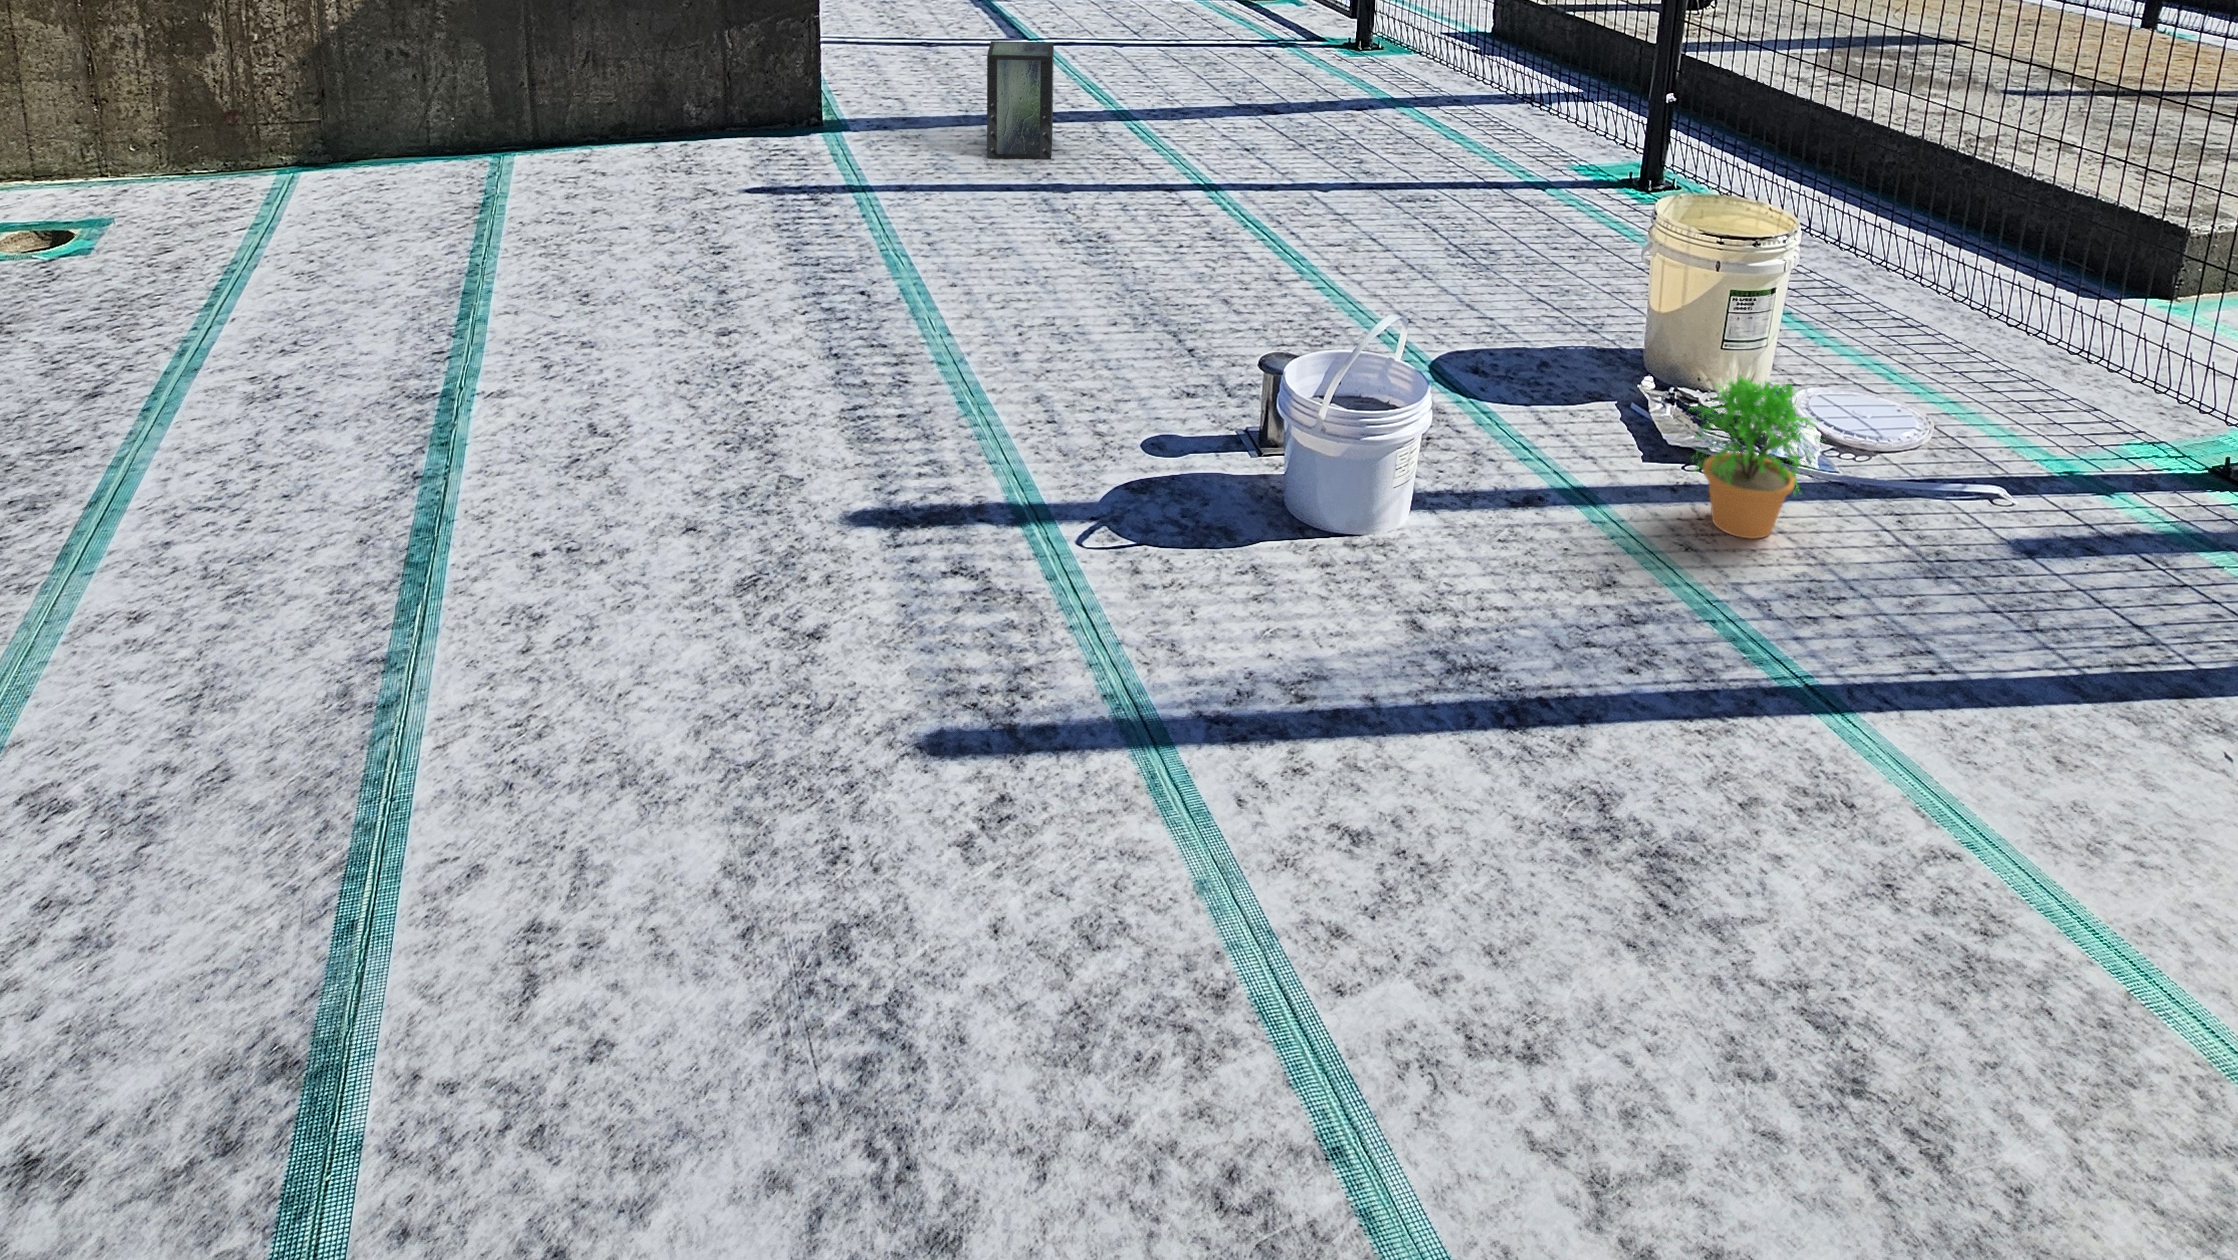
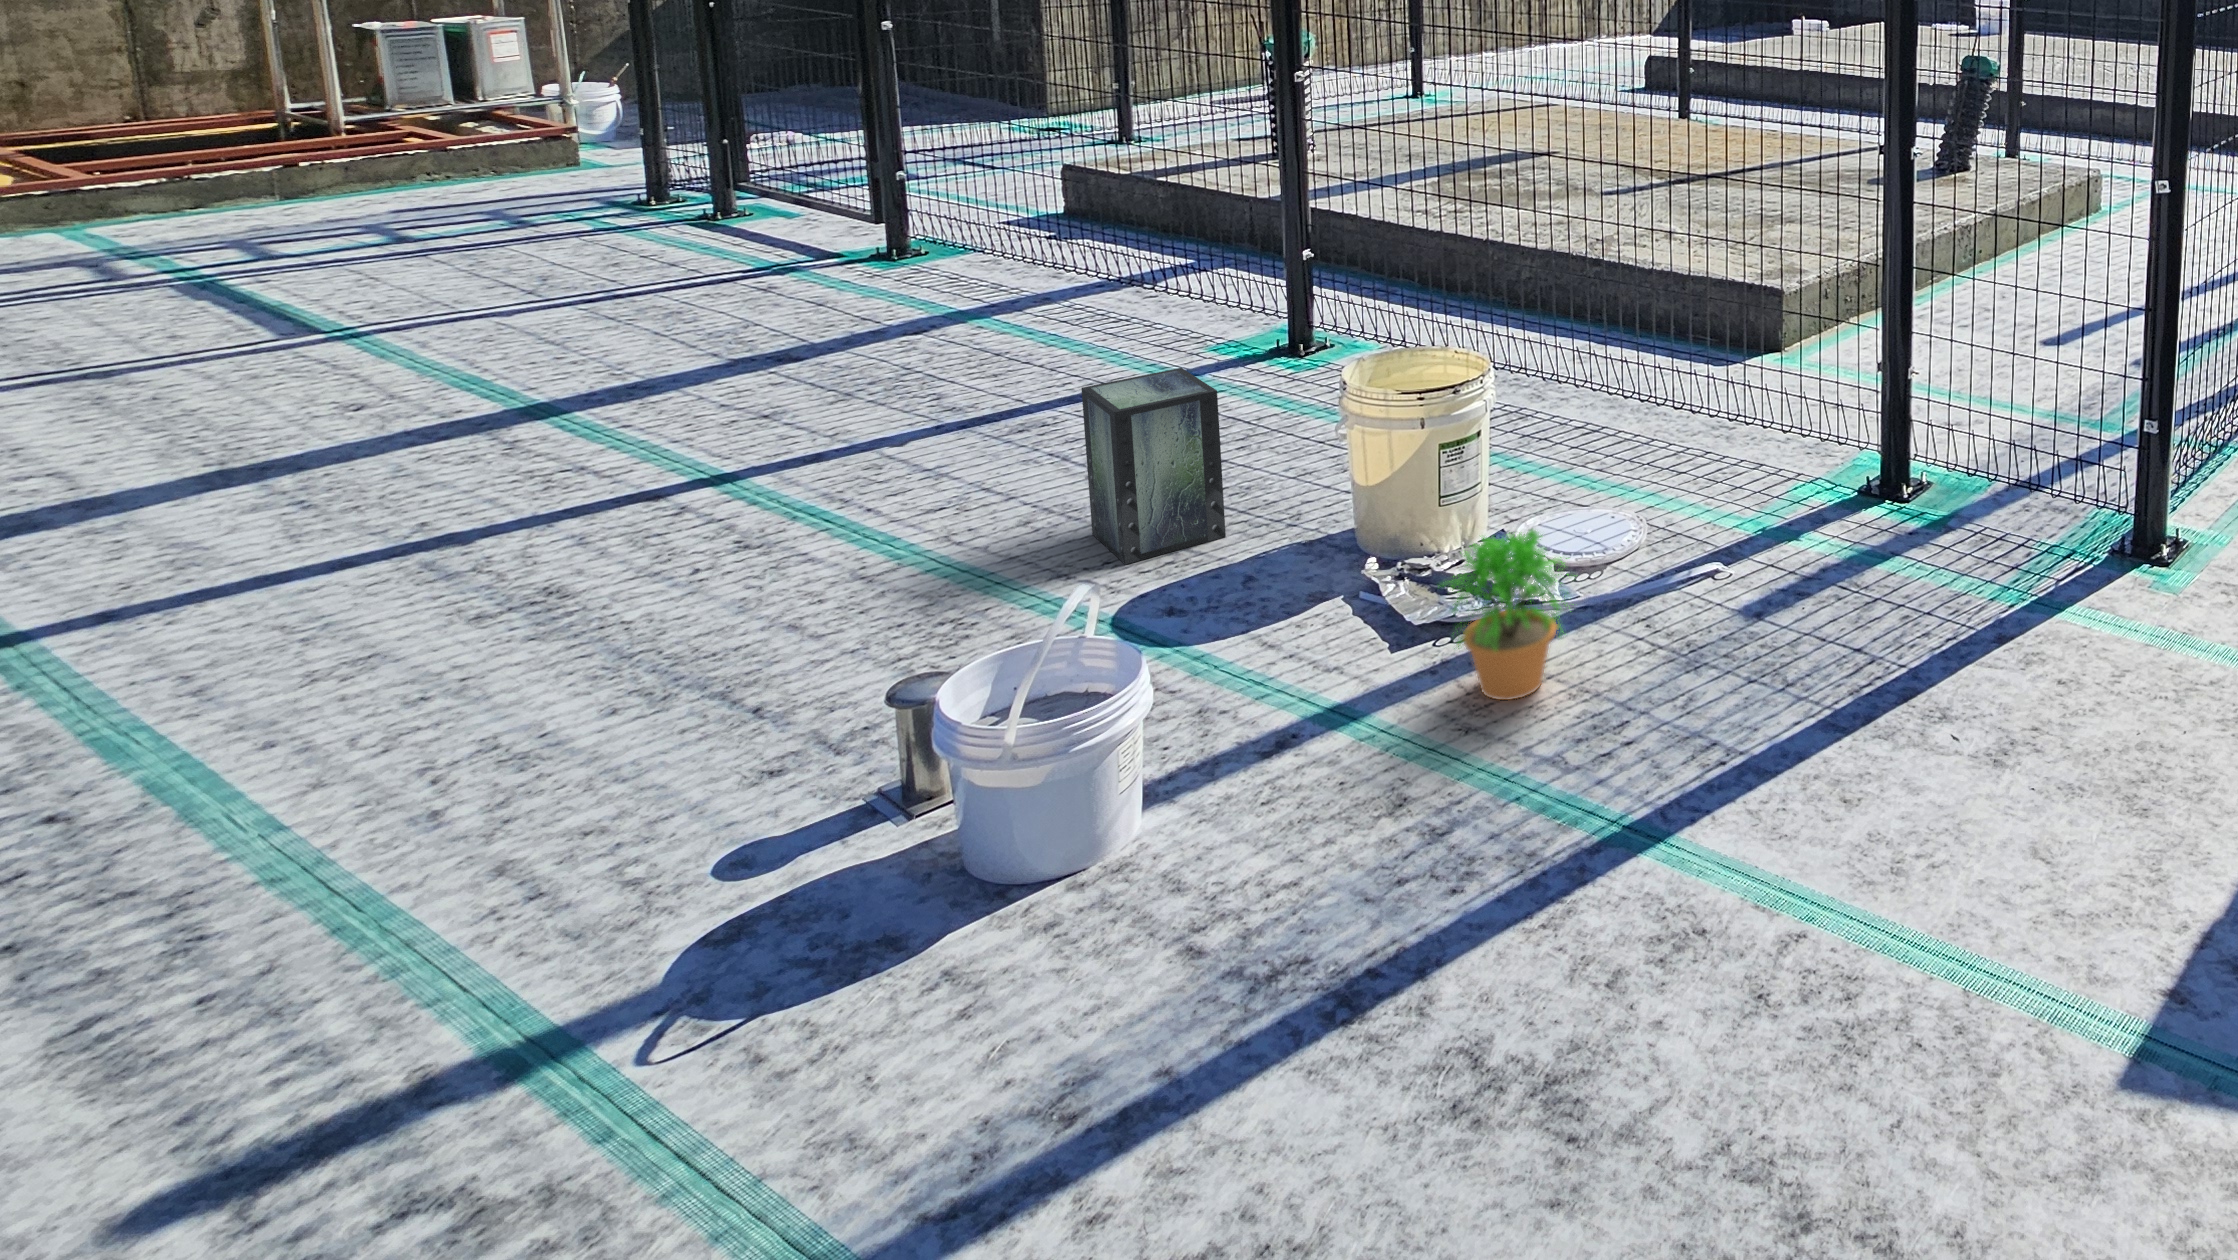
storage box: present [987,41,1054,159] -> present [1081,368,1226,564]

